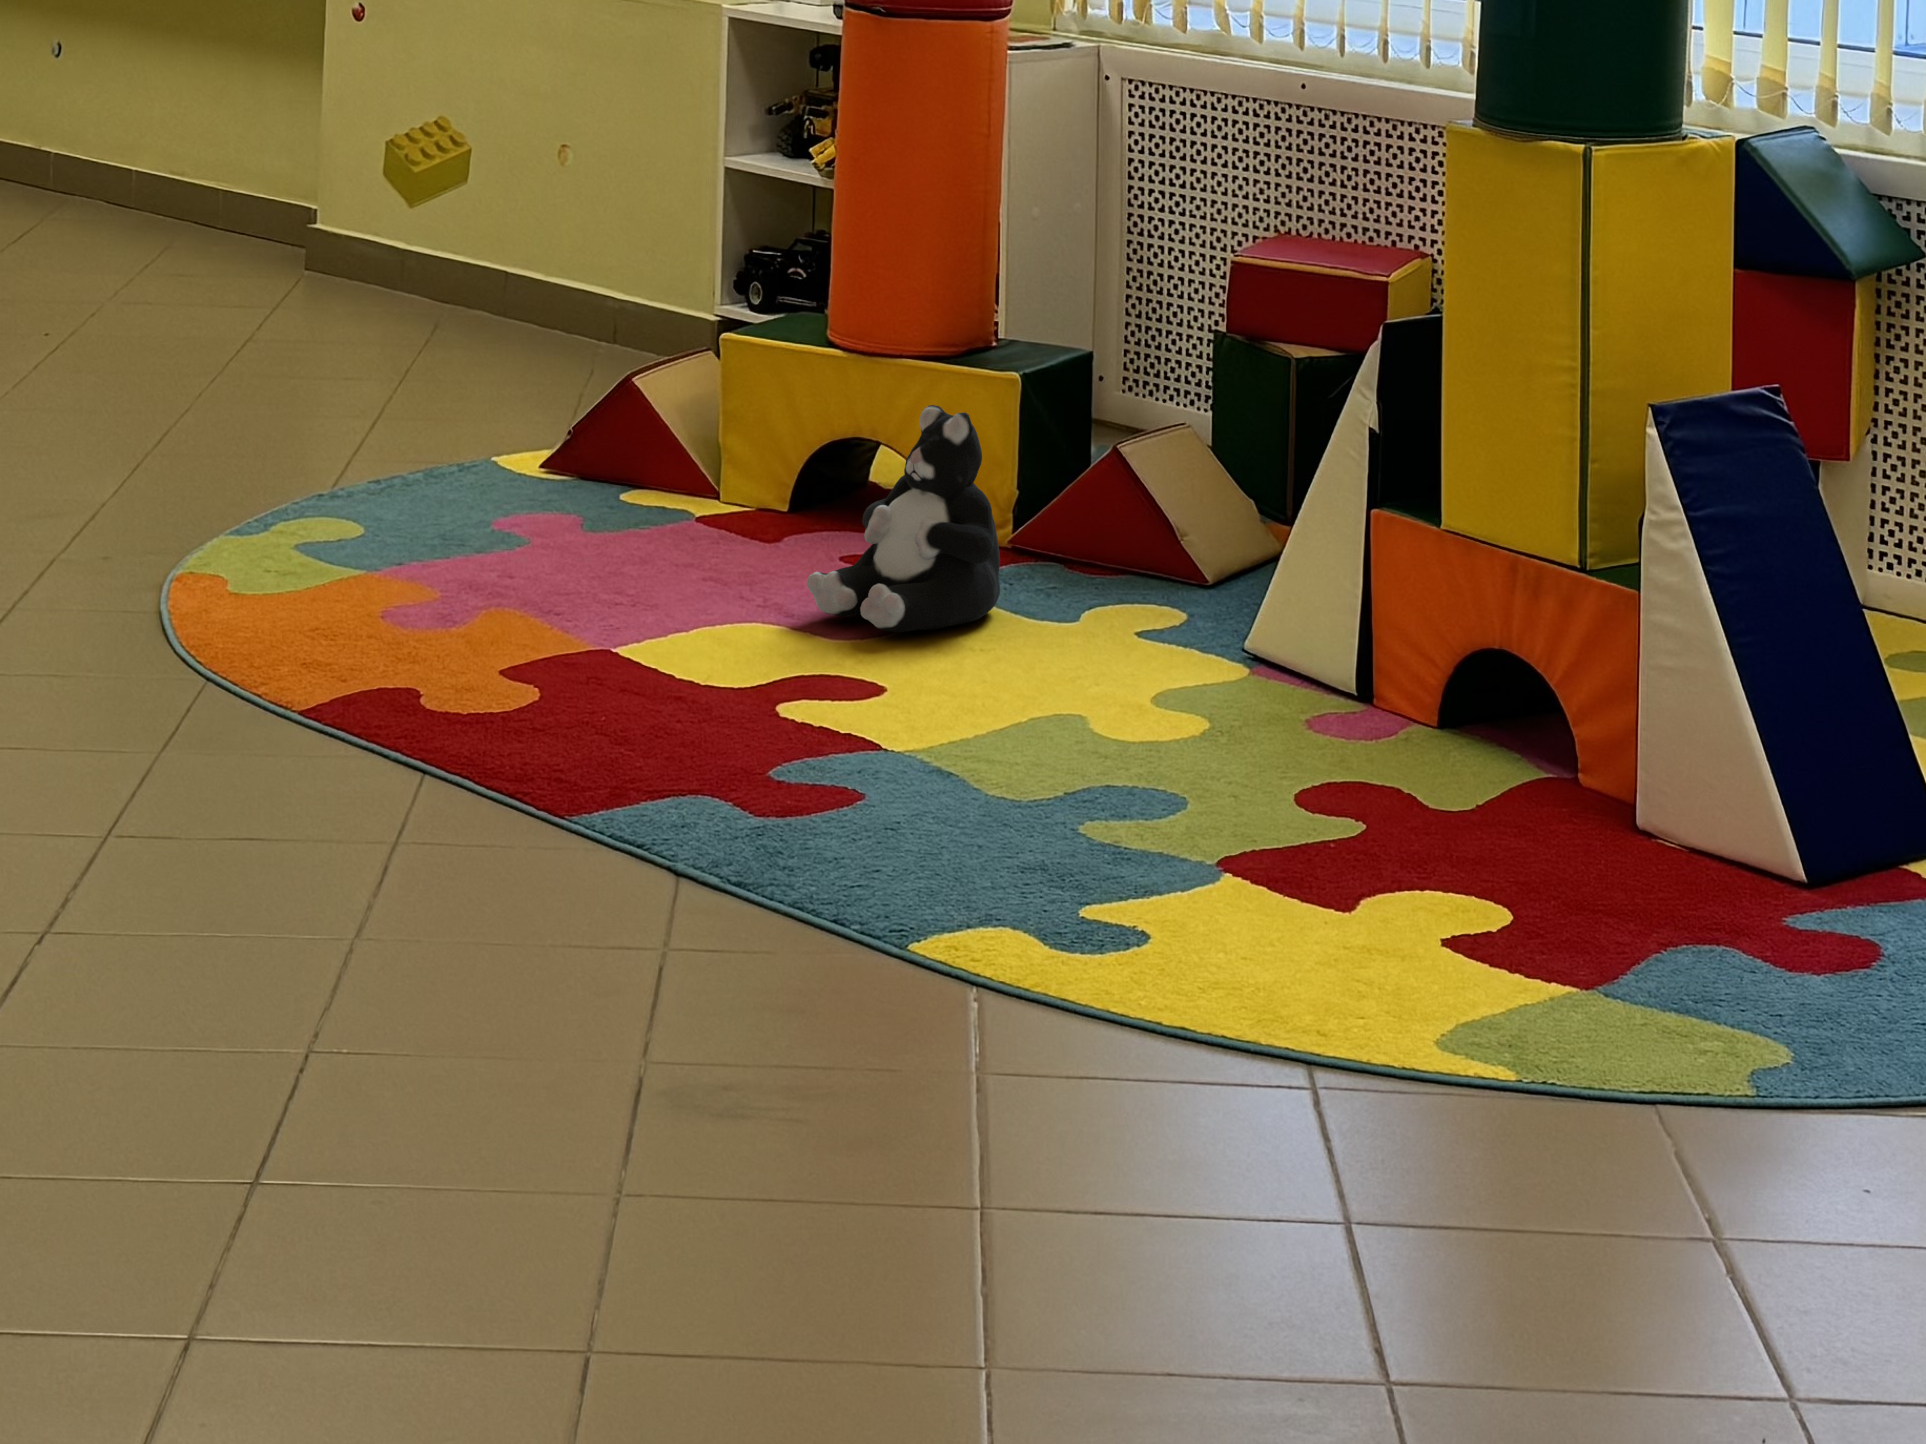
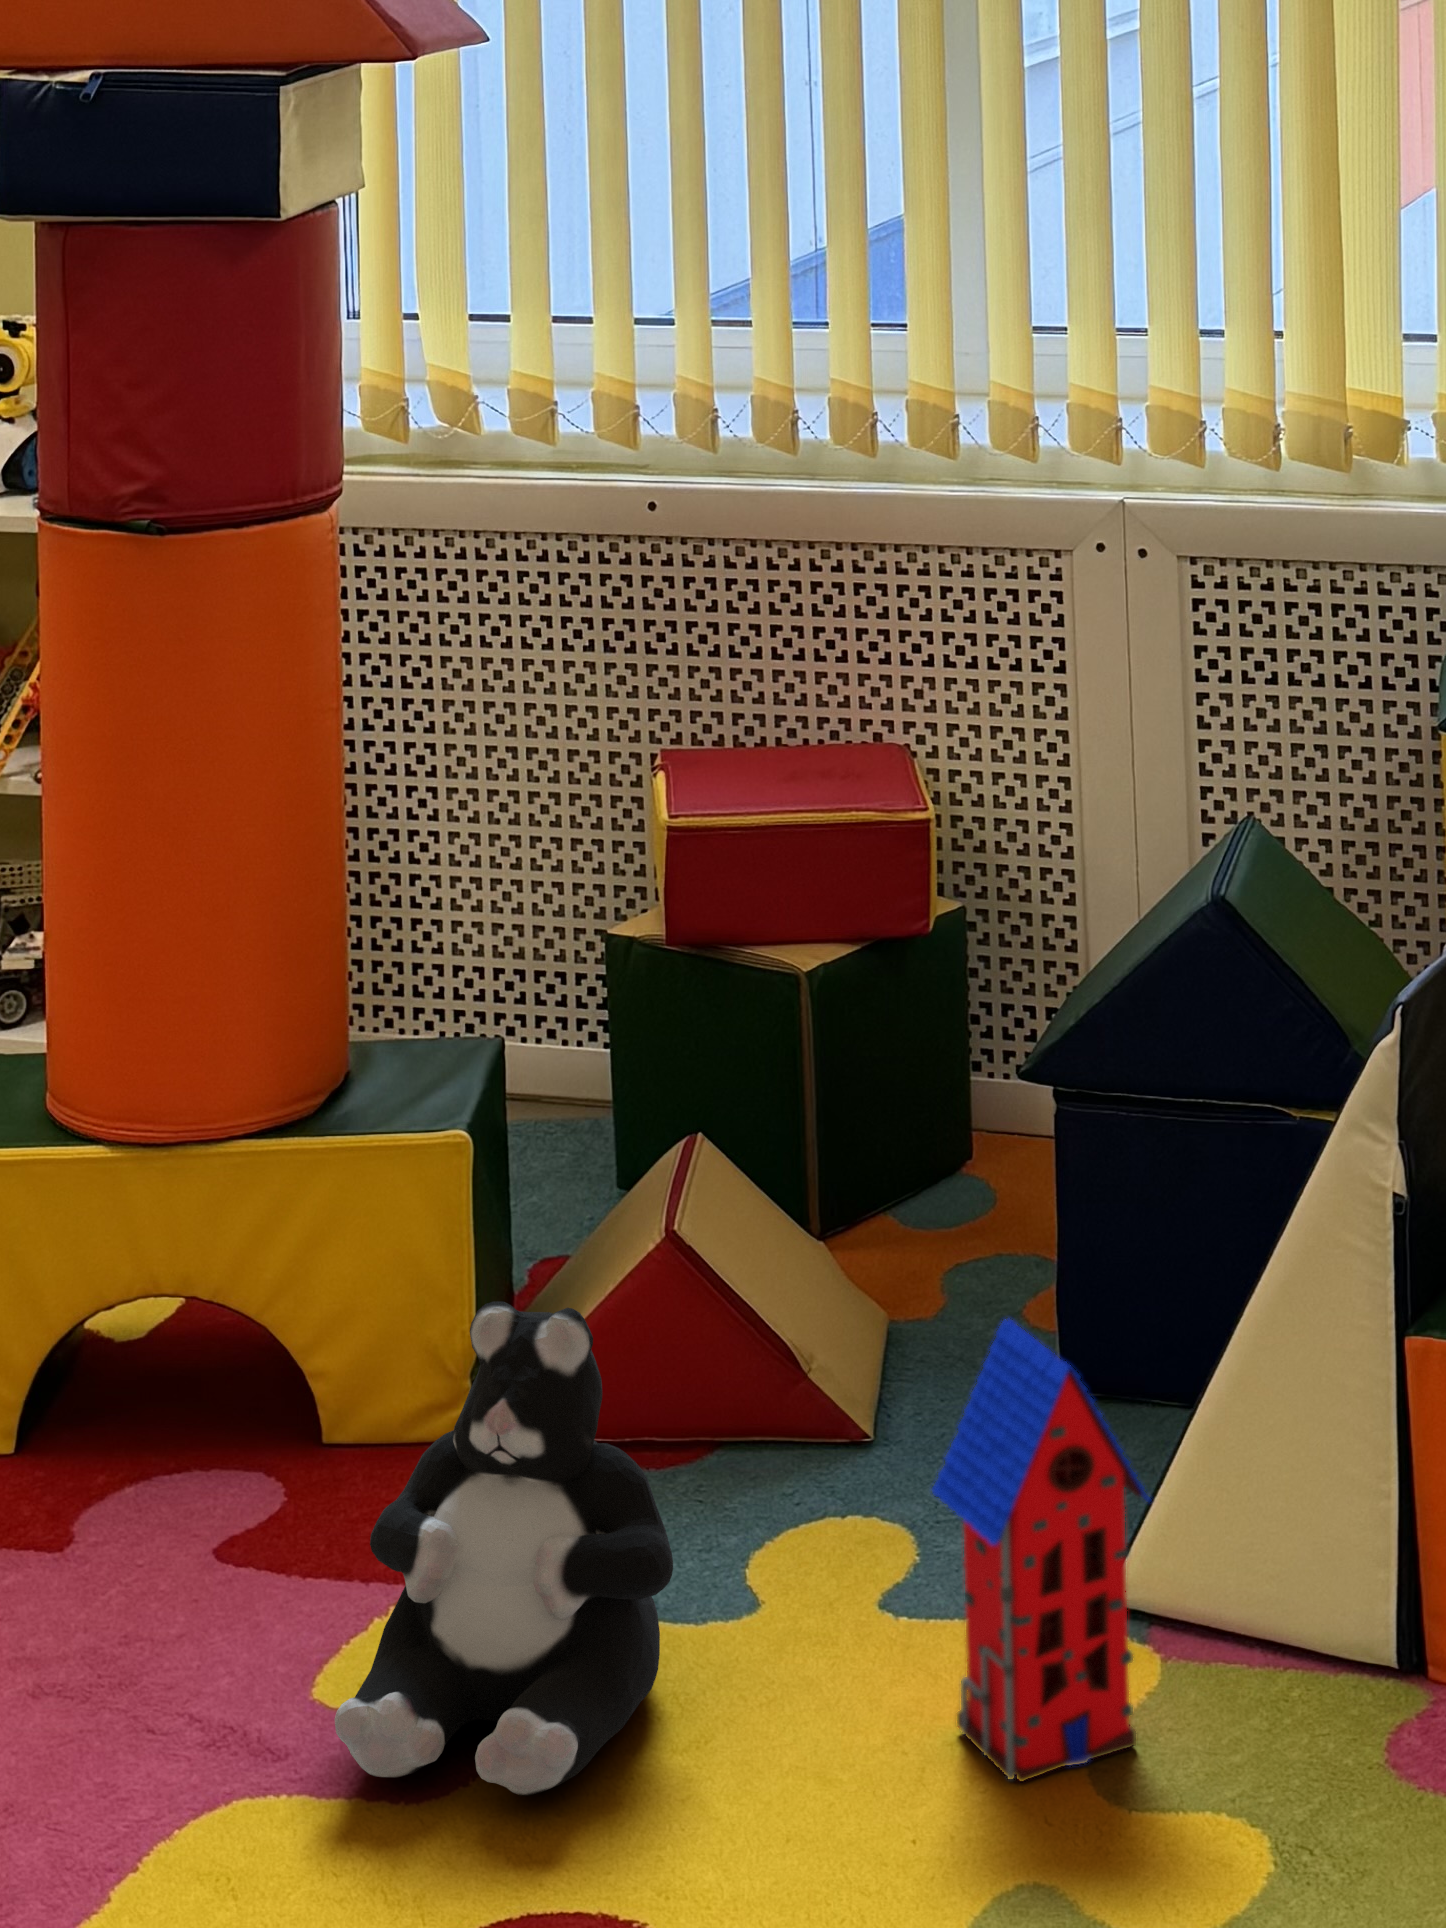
toy house: none [1103,445,1203,678] -> present [932,1319,1150,1781]

